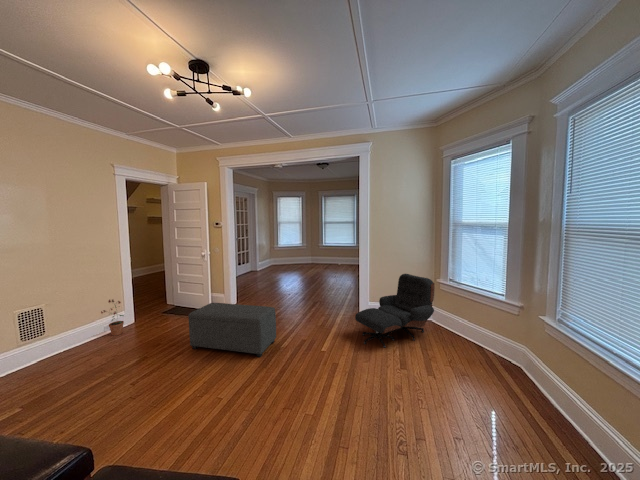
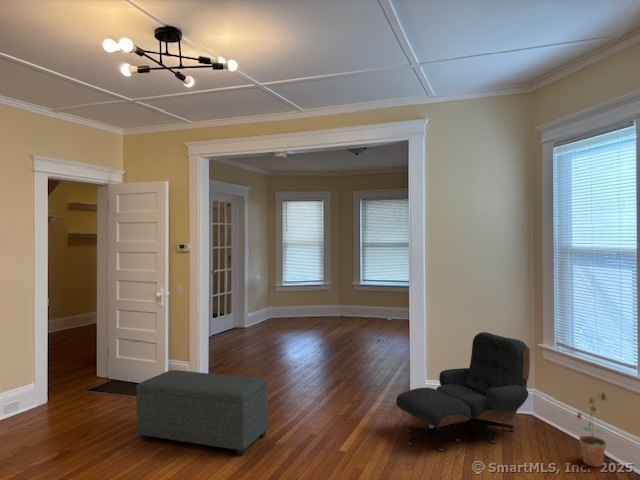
potted plant: present [101,300,124,336] -> present [577,393,606,467]

